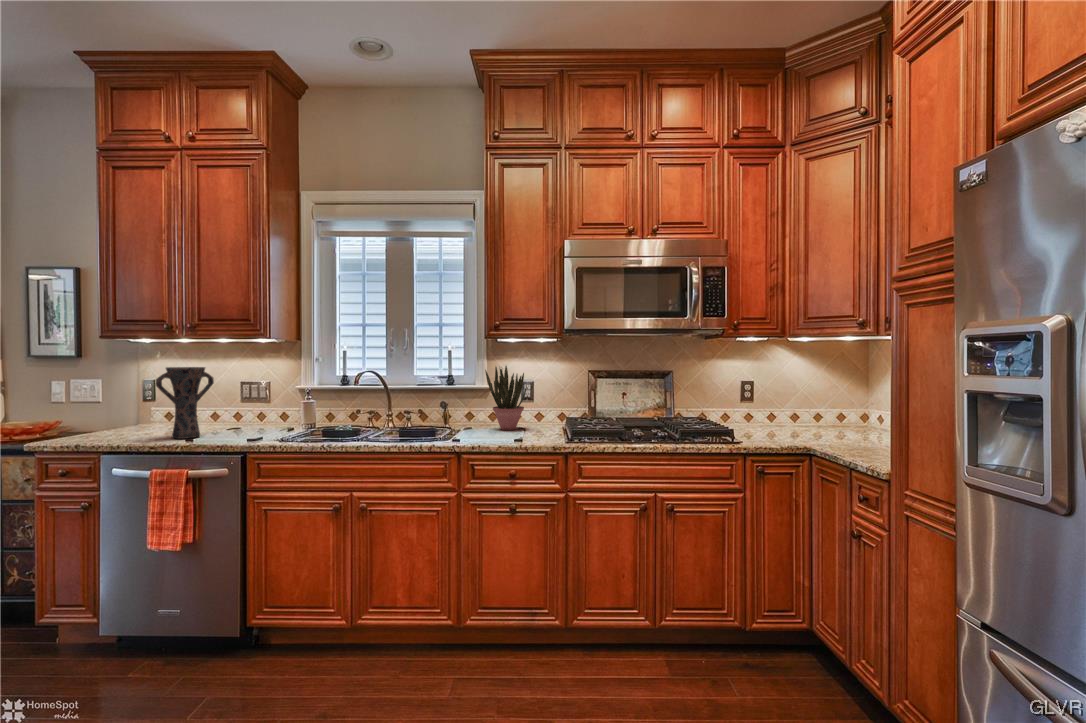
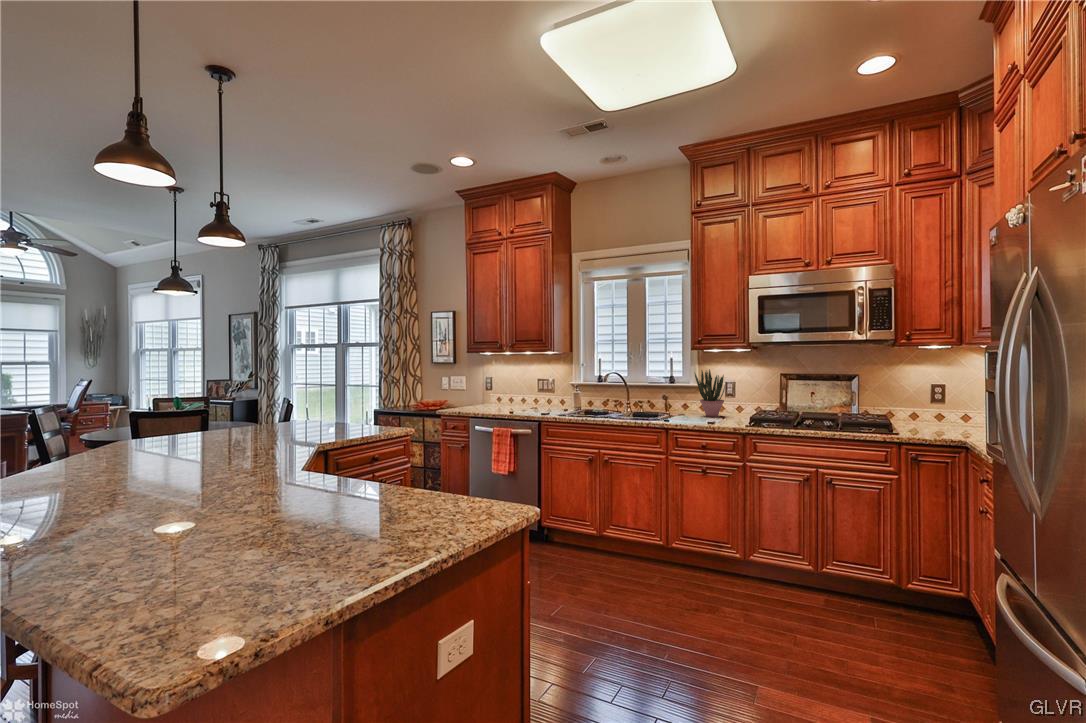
vase: present [156,367,214,439] -> none [495,369,524,412]

